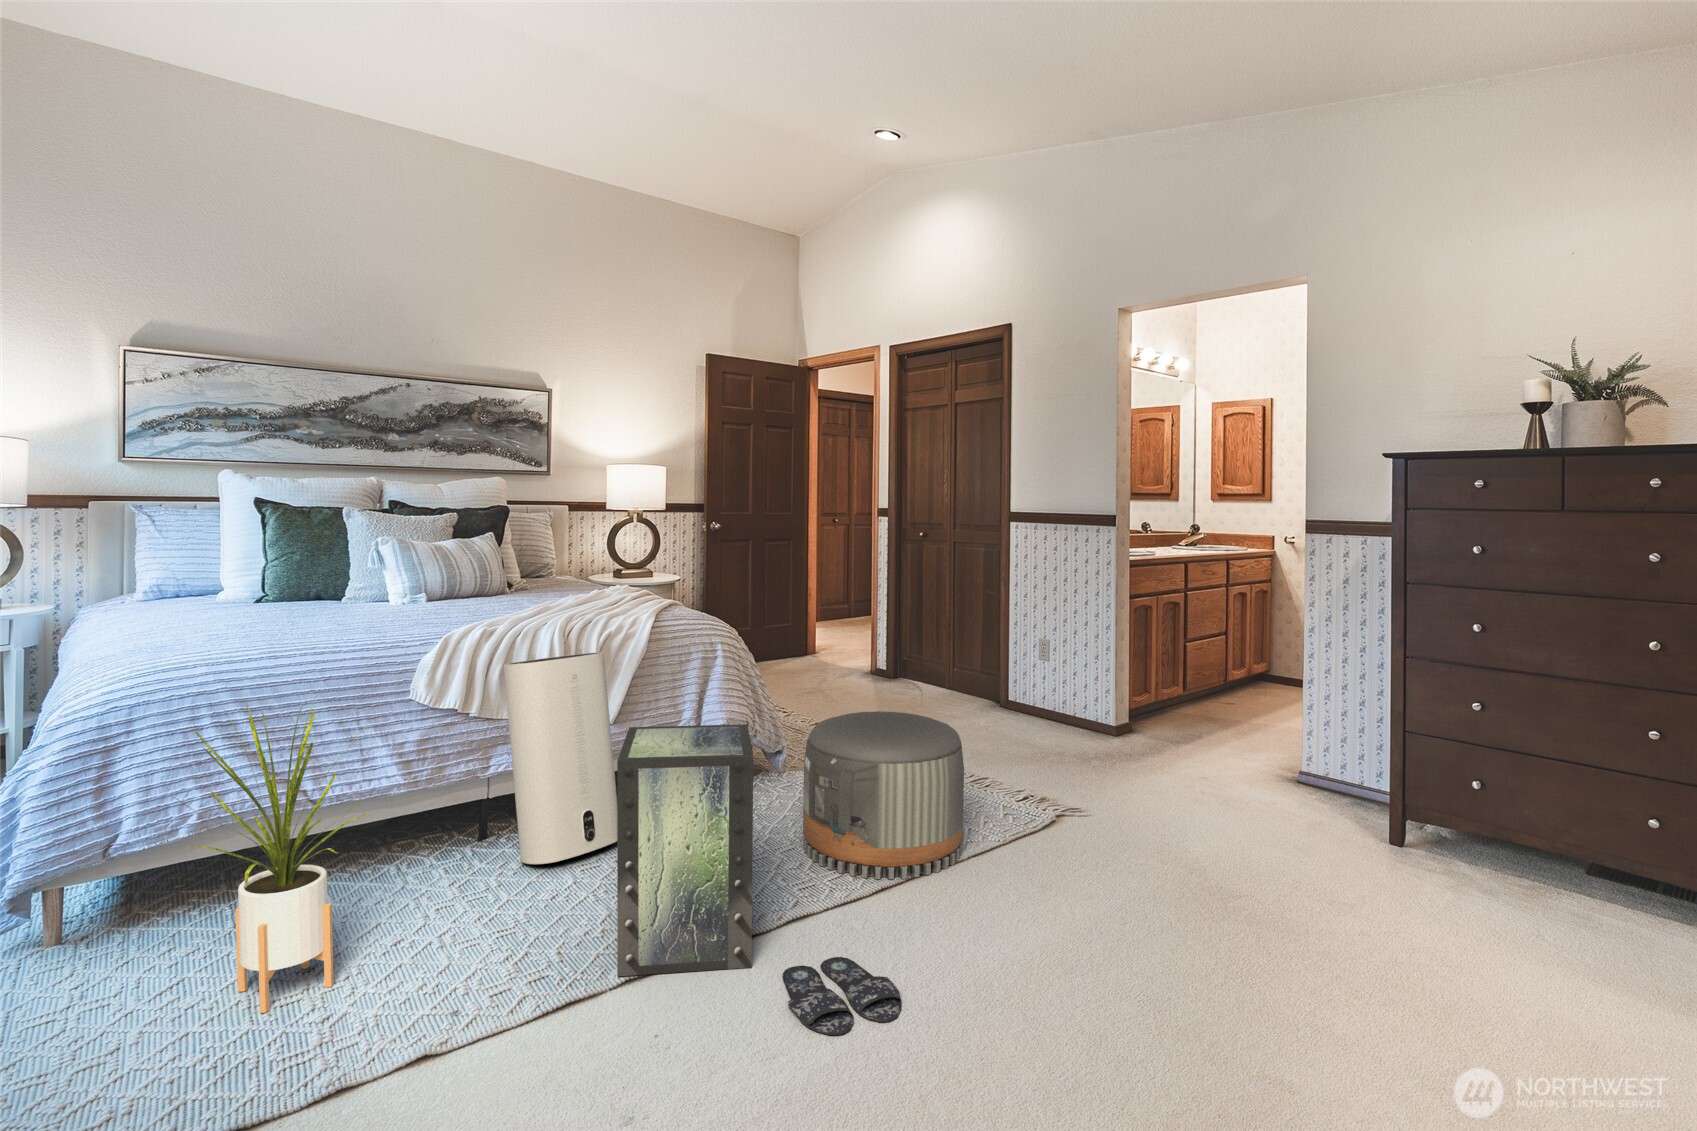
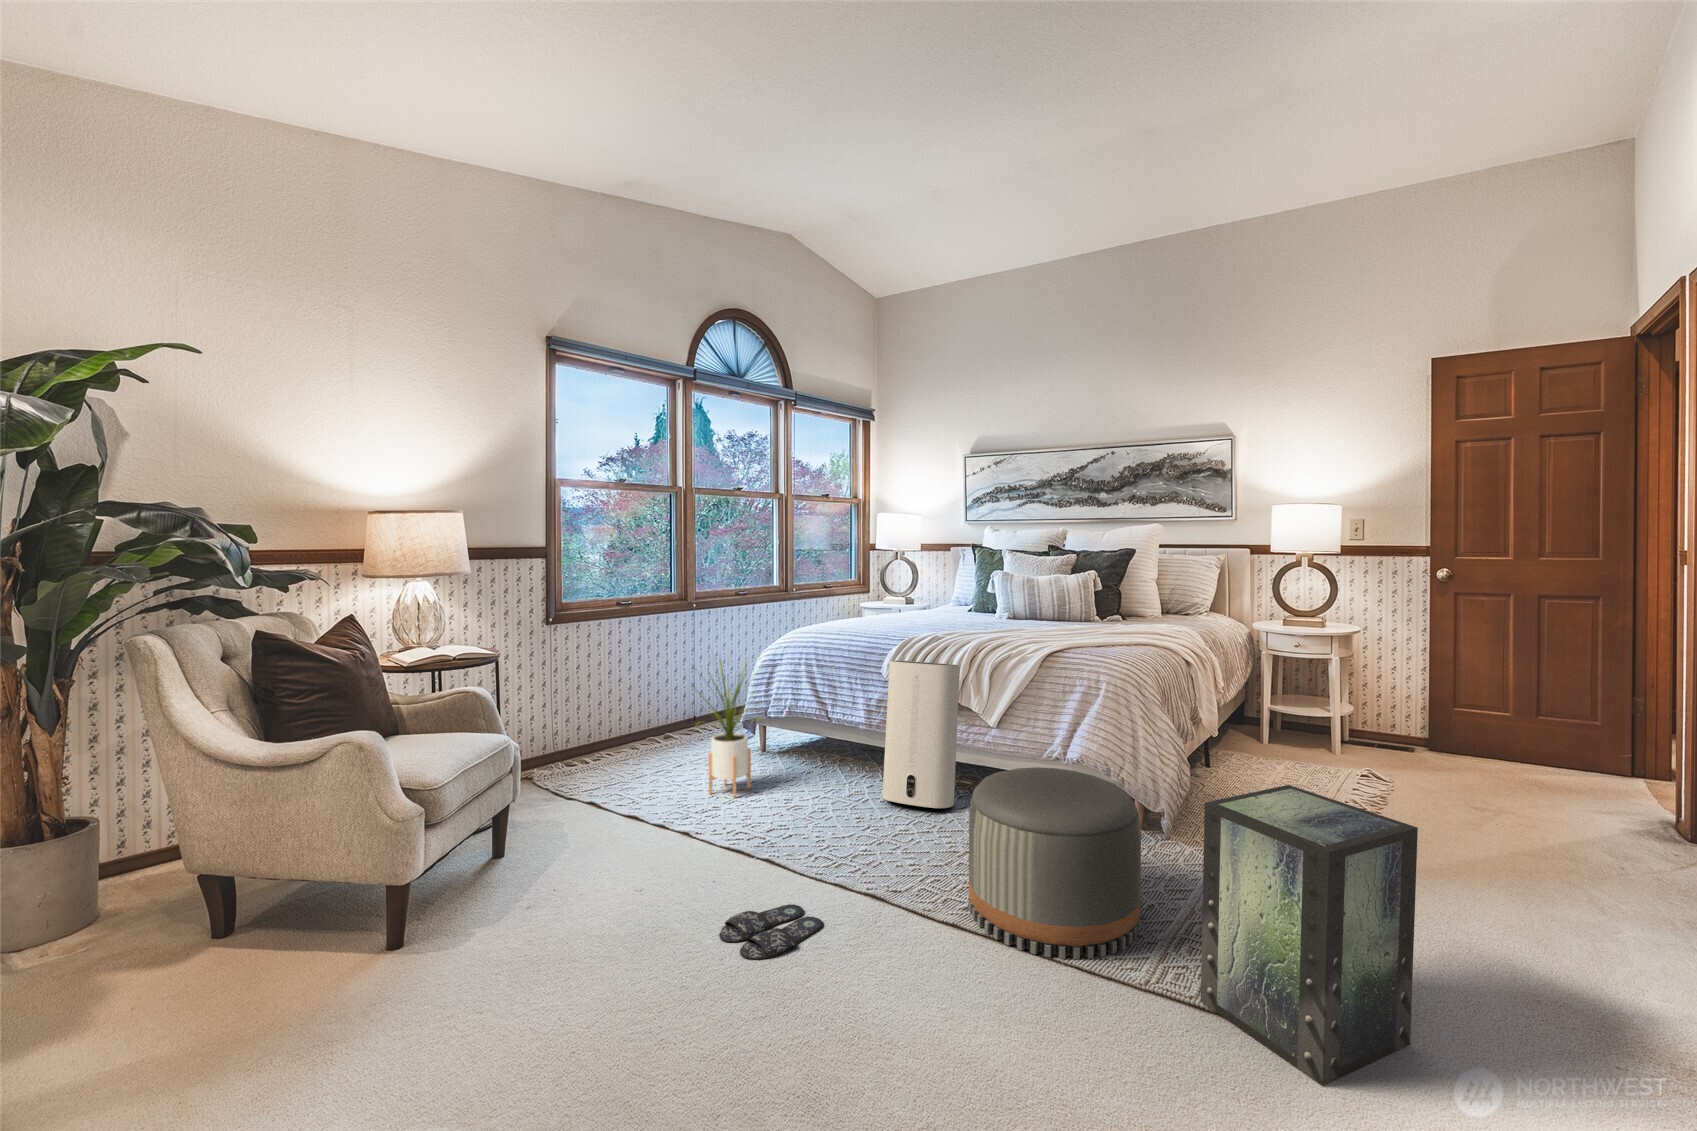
storage box: present [617,724,753,976] -> present [1201,785,1418,1085]

